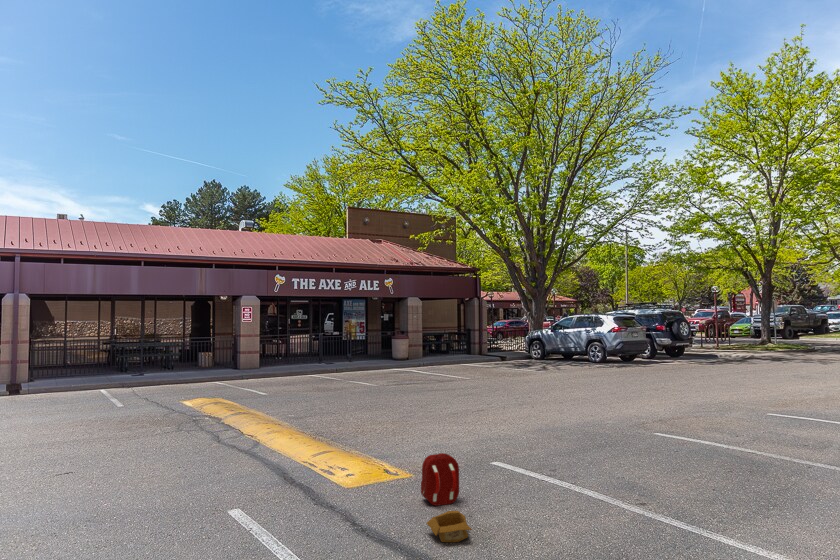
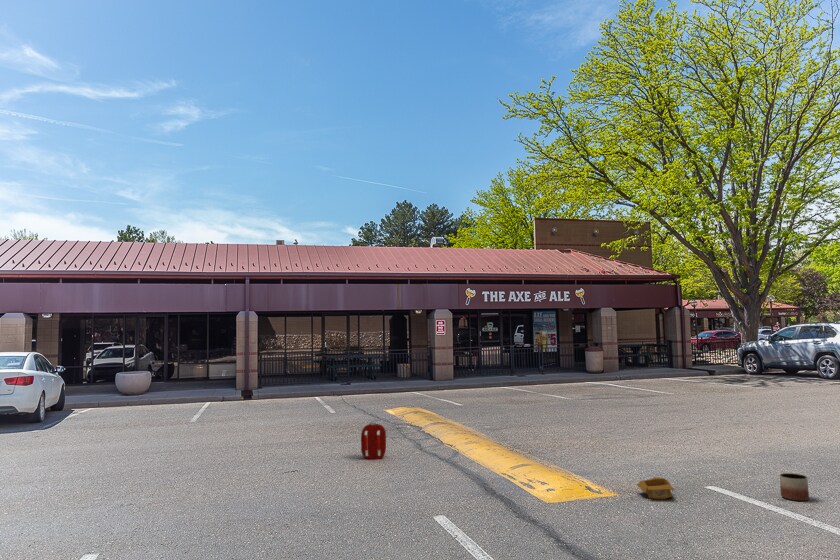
backpack: present [421,453,459,506] -> present [361,423,386,459]
planter: none [584,495,613,529] -> present [780,473,809,501]

